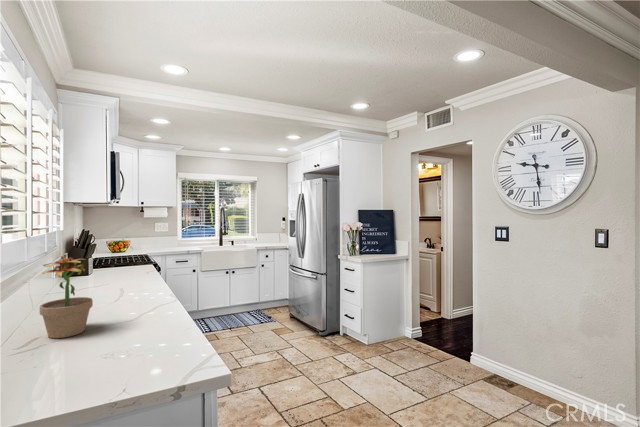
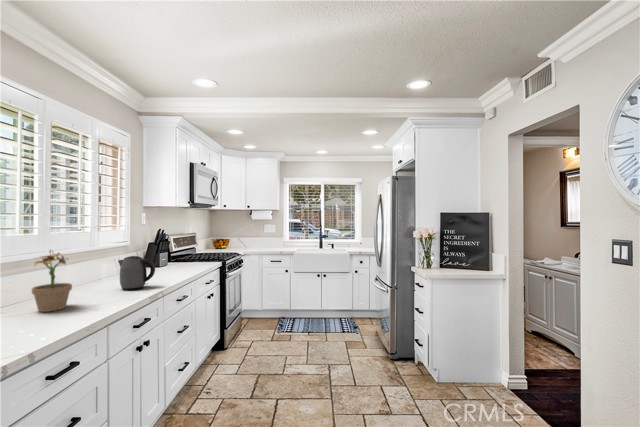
kettle: none [95,259,143,302] -> present [118,256,155,290]

